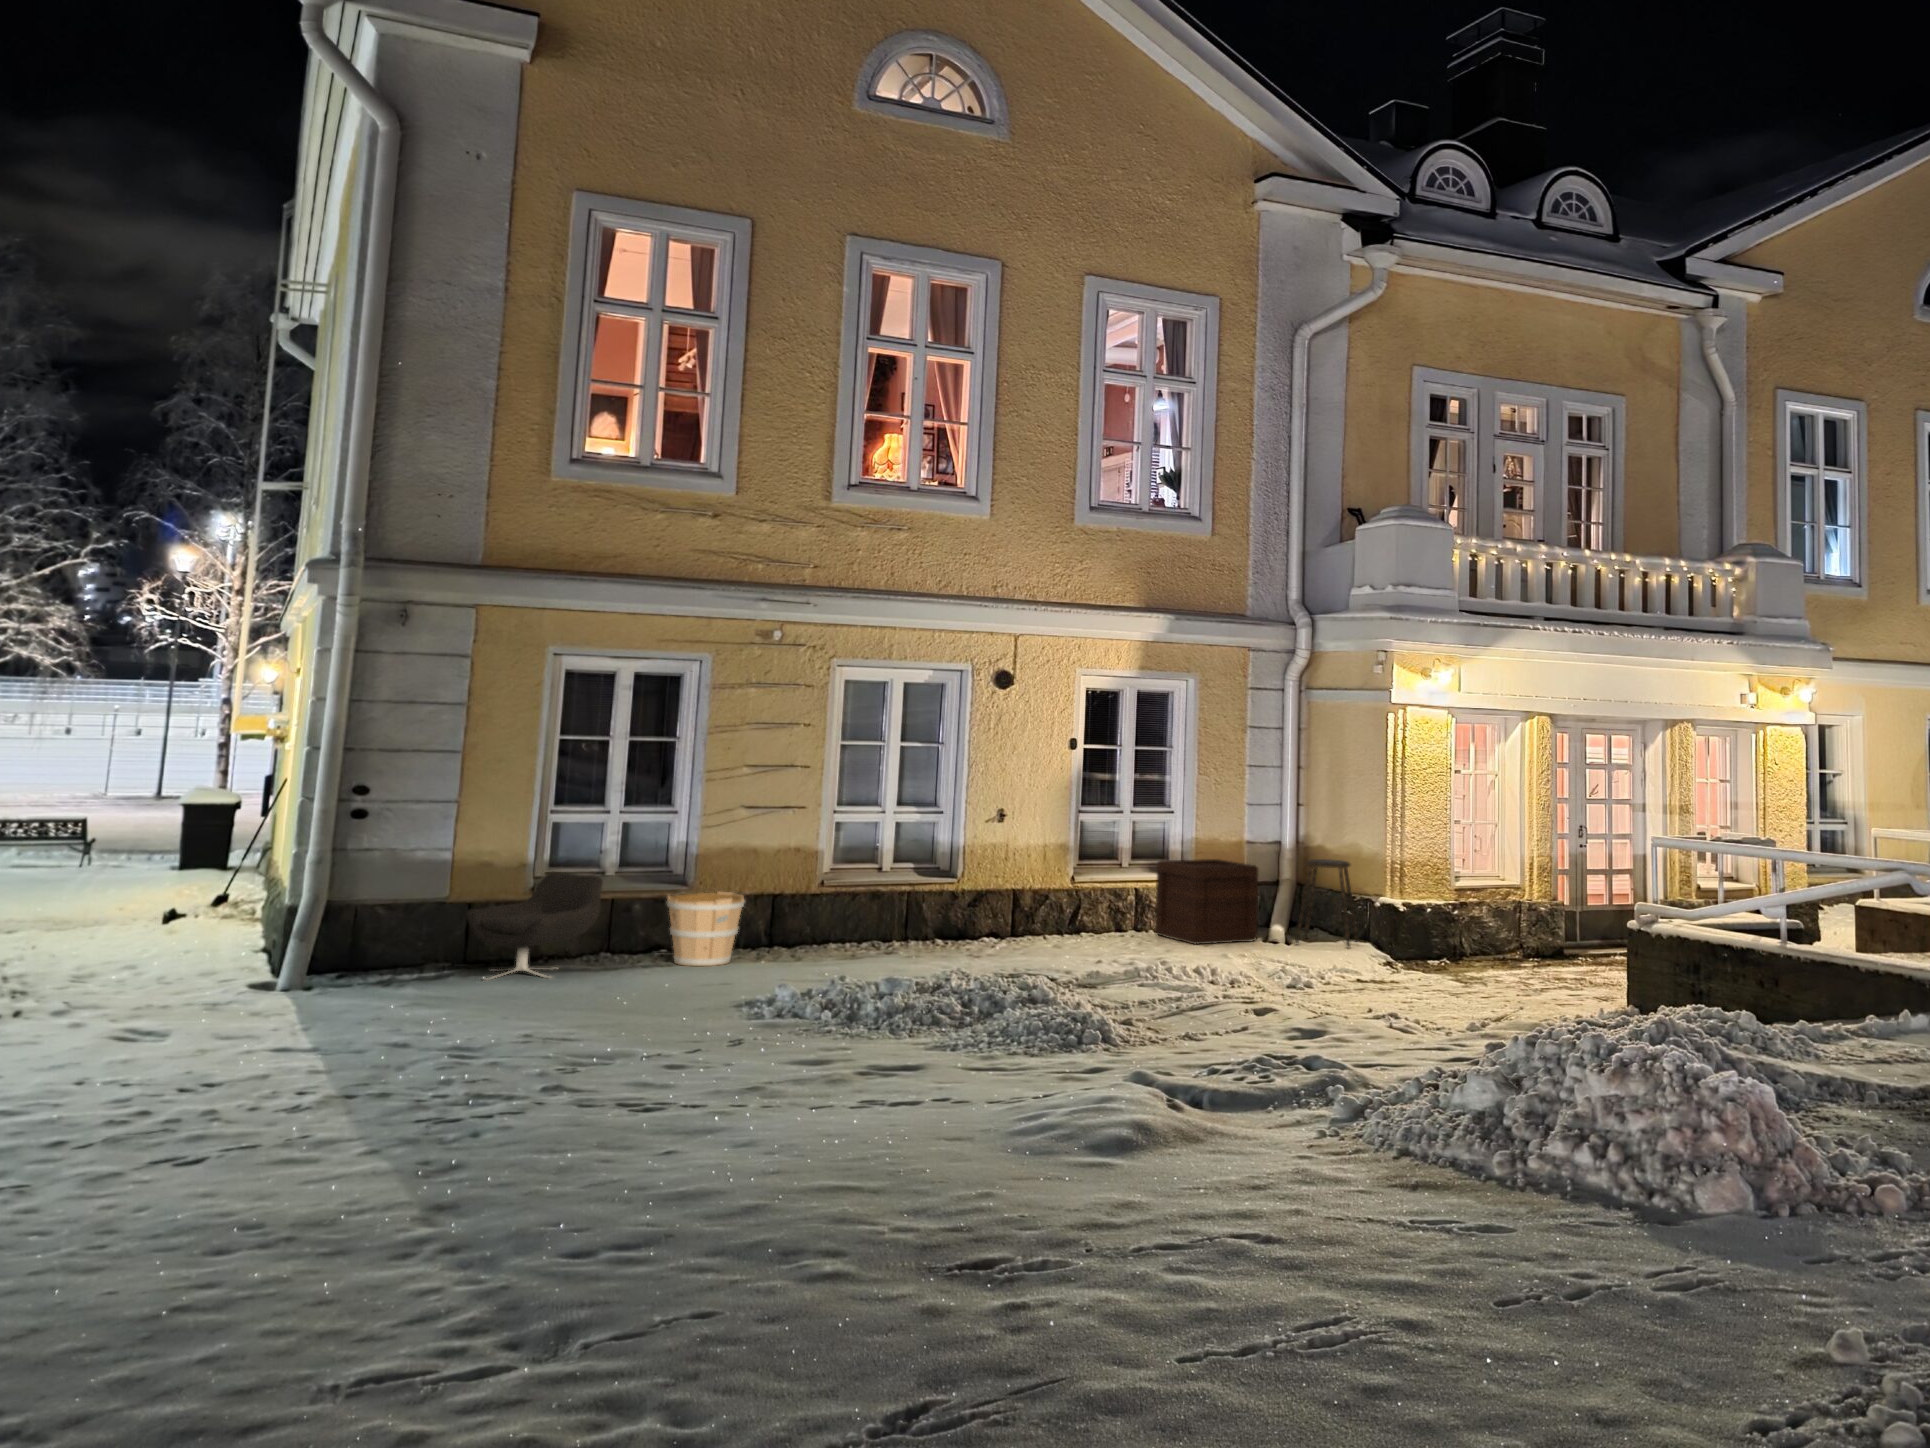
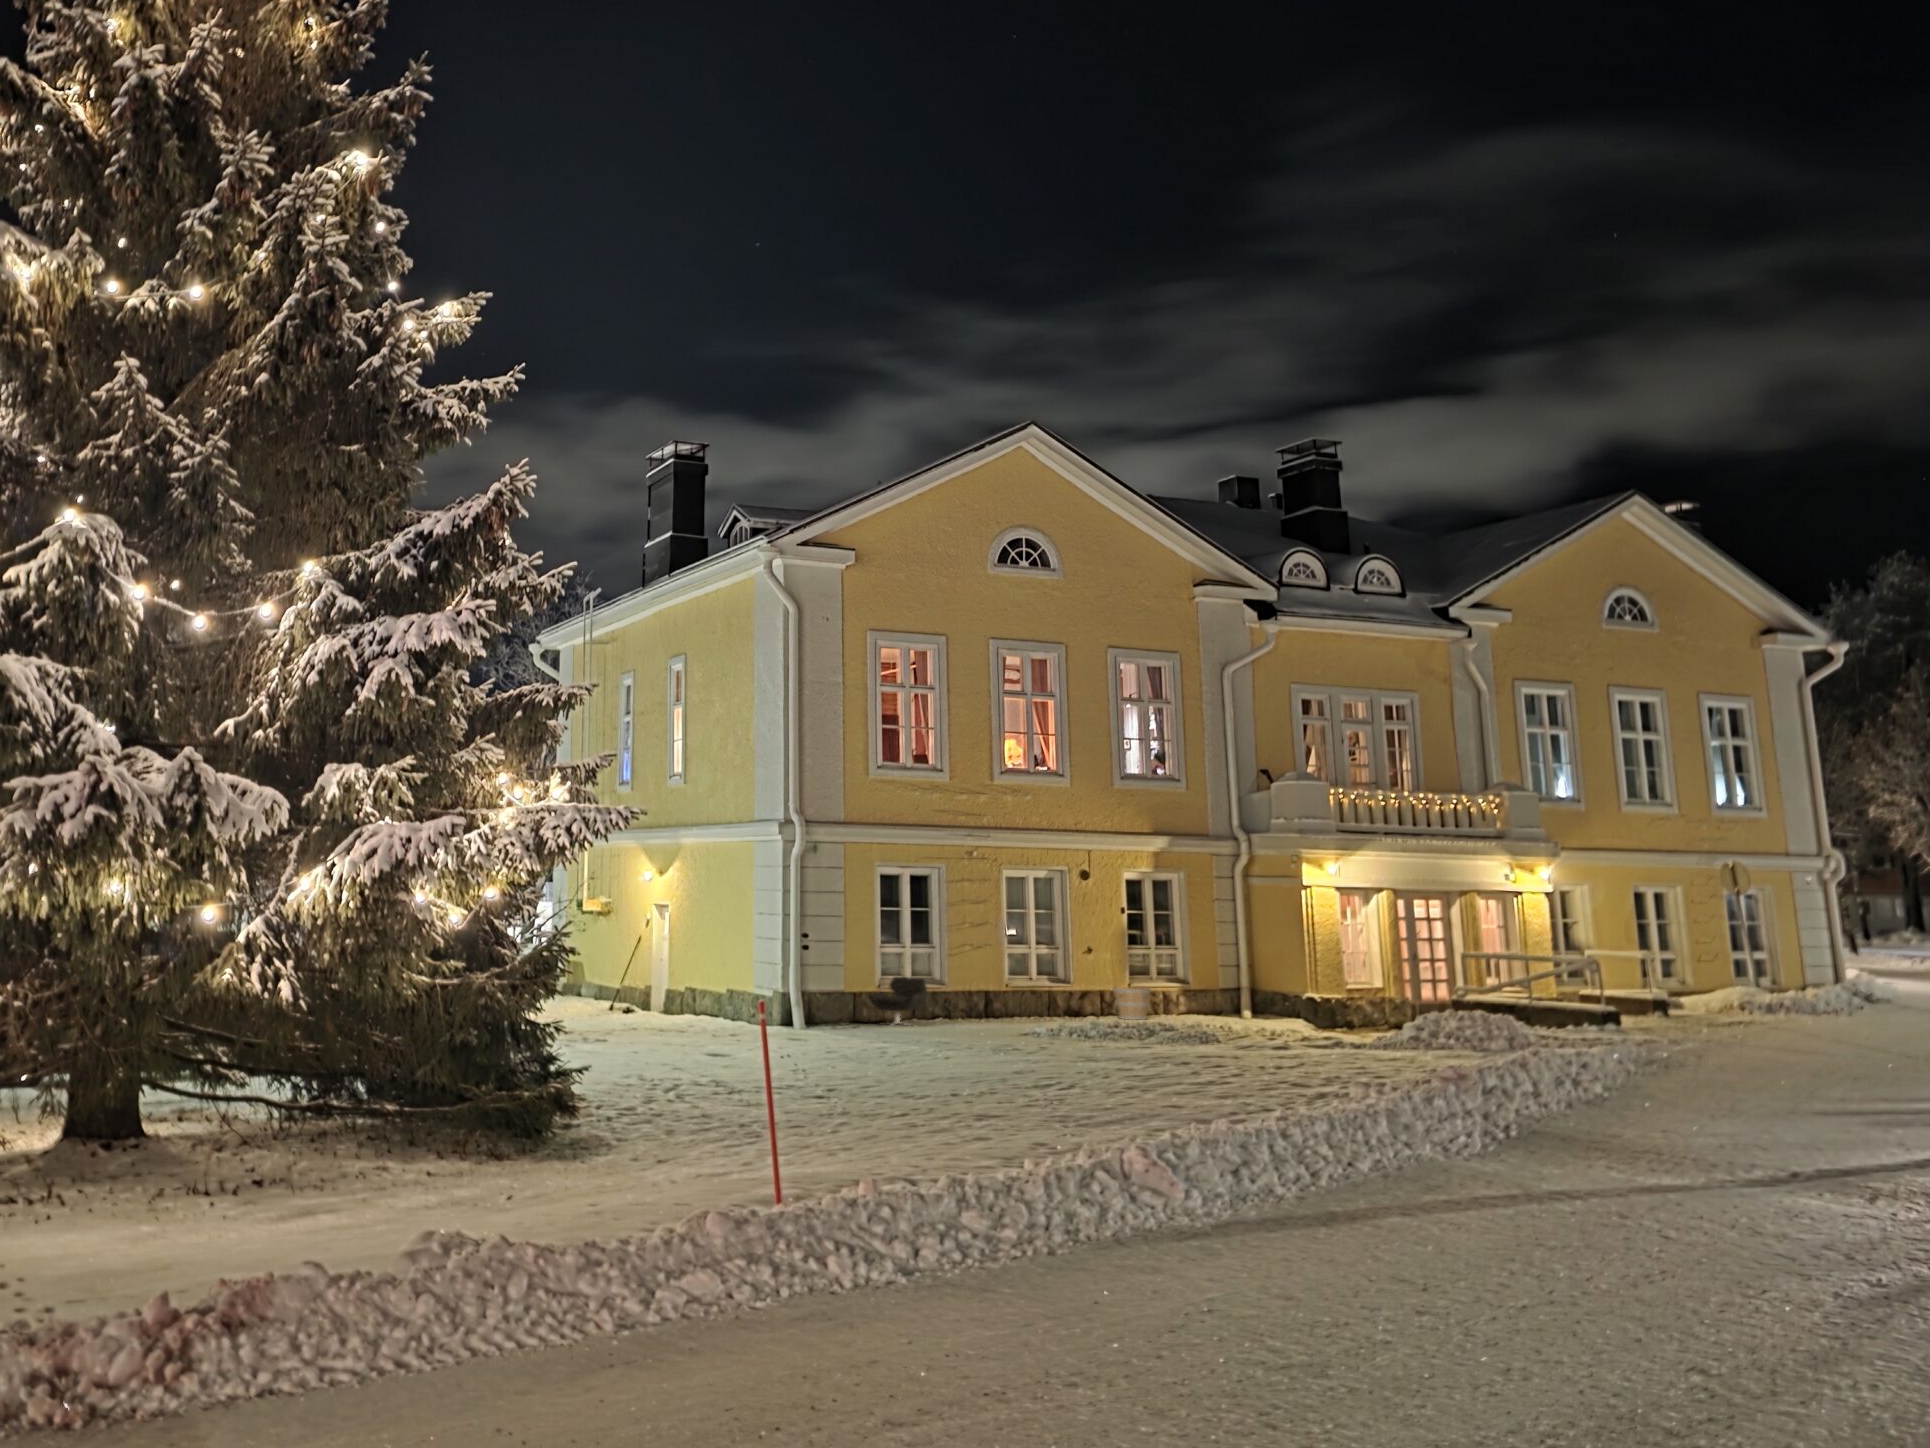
wooden crate: present [1155,859,1258,944] -> none [1174,974,1236,1019]
stool: present [1295,859,1358,947] -> none [1259,973,1293,1020]
wooden bucket: present [667,892,745,966] -> present [1113,986,1150,1020]

